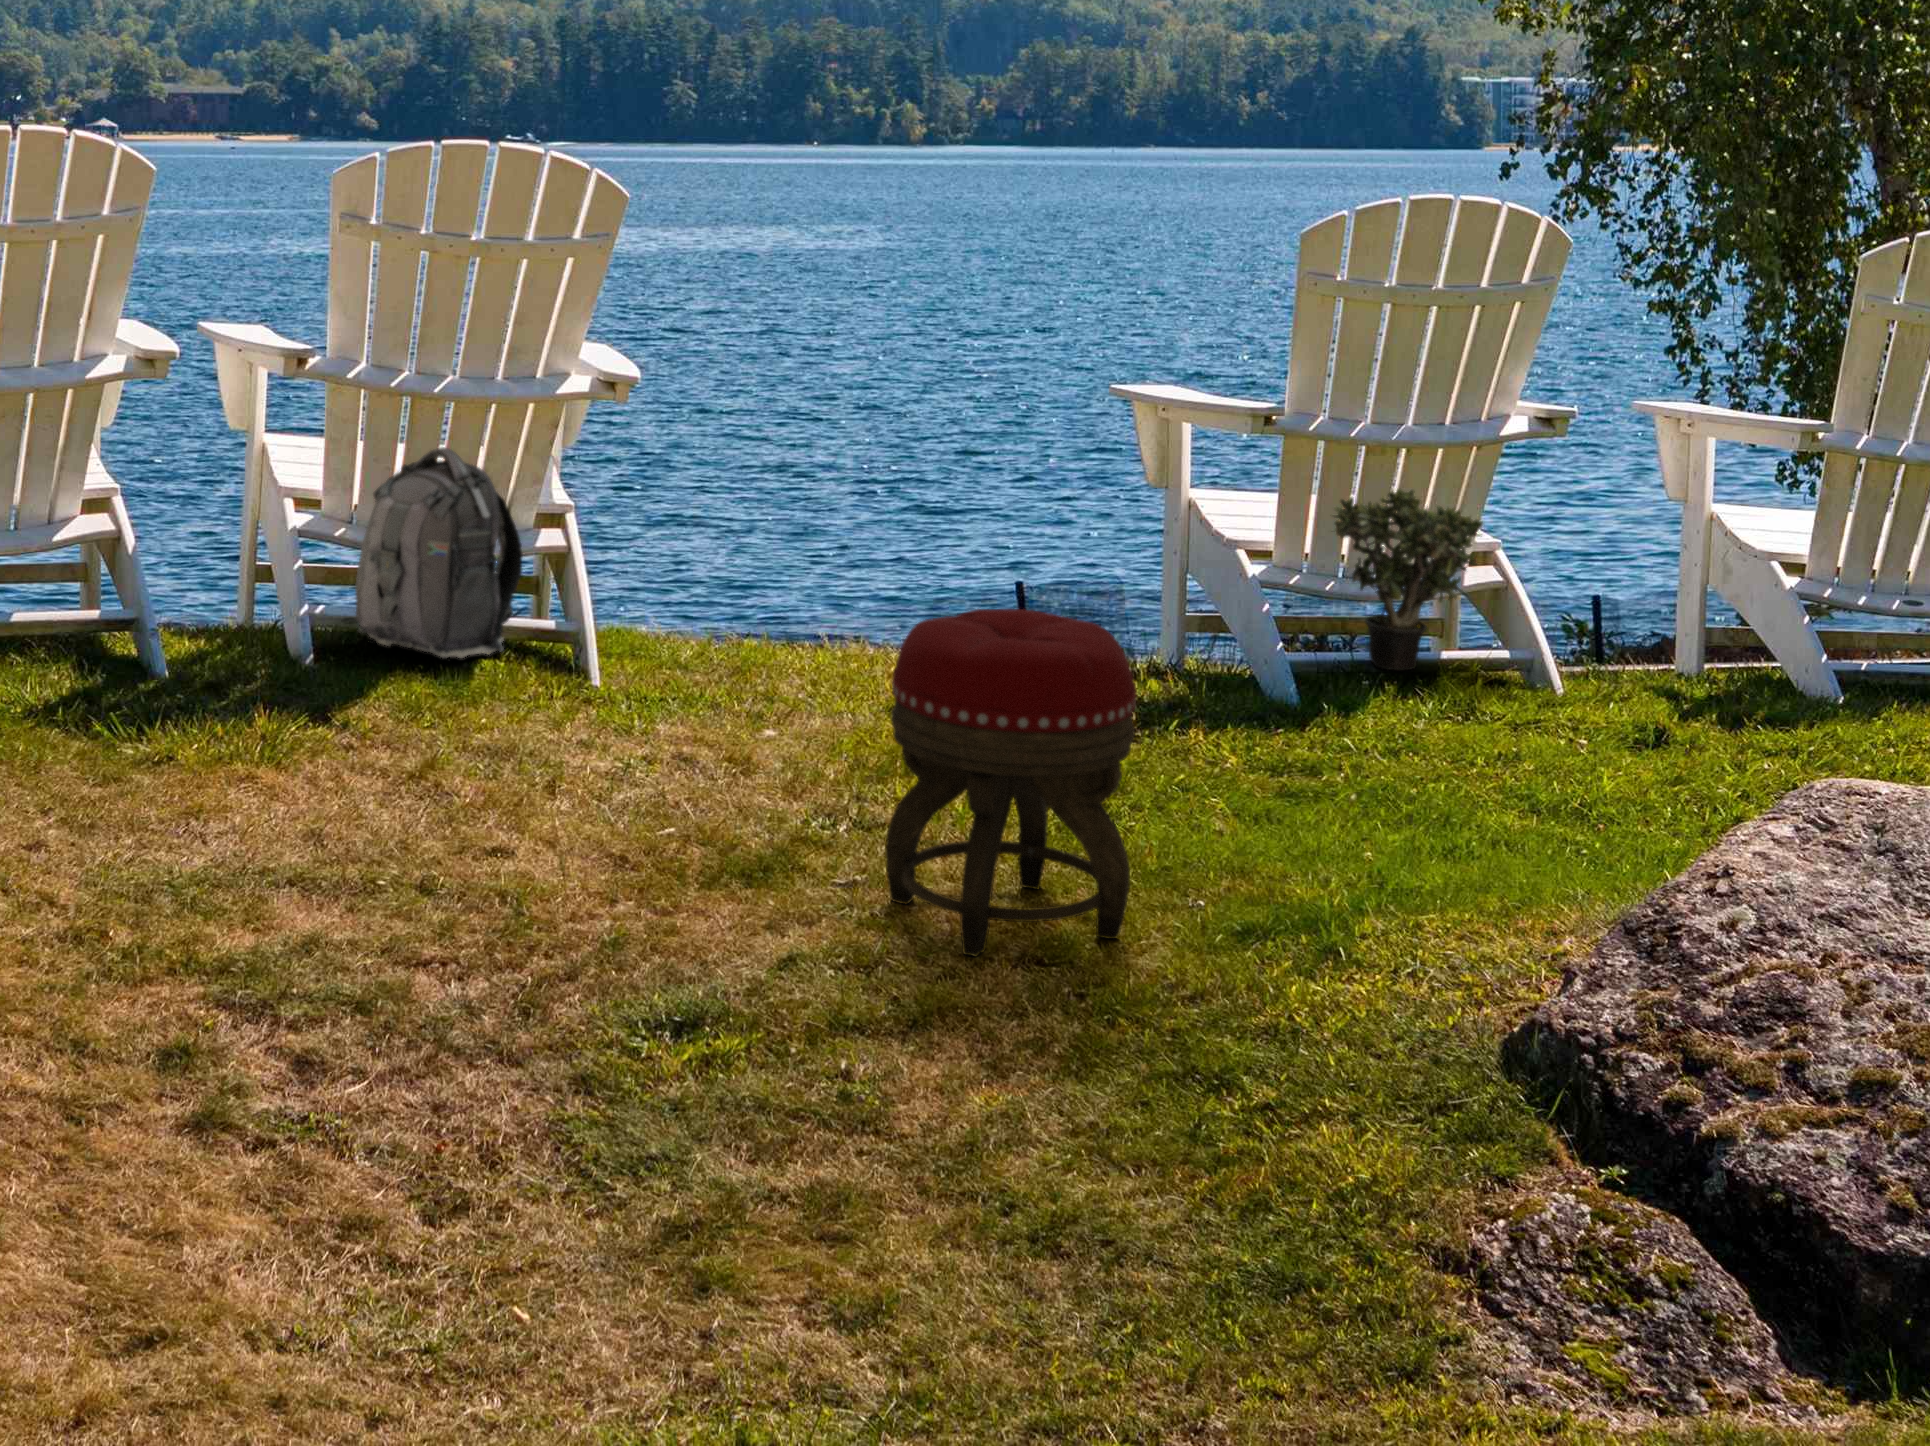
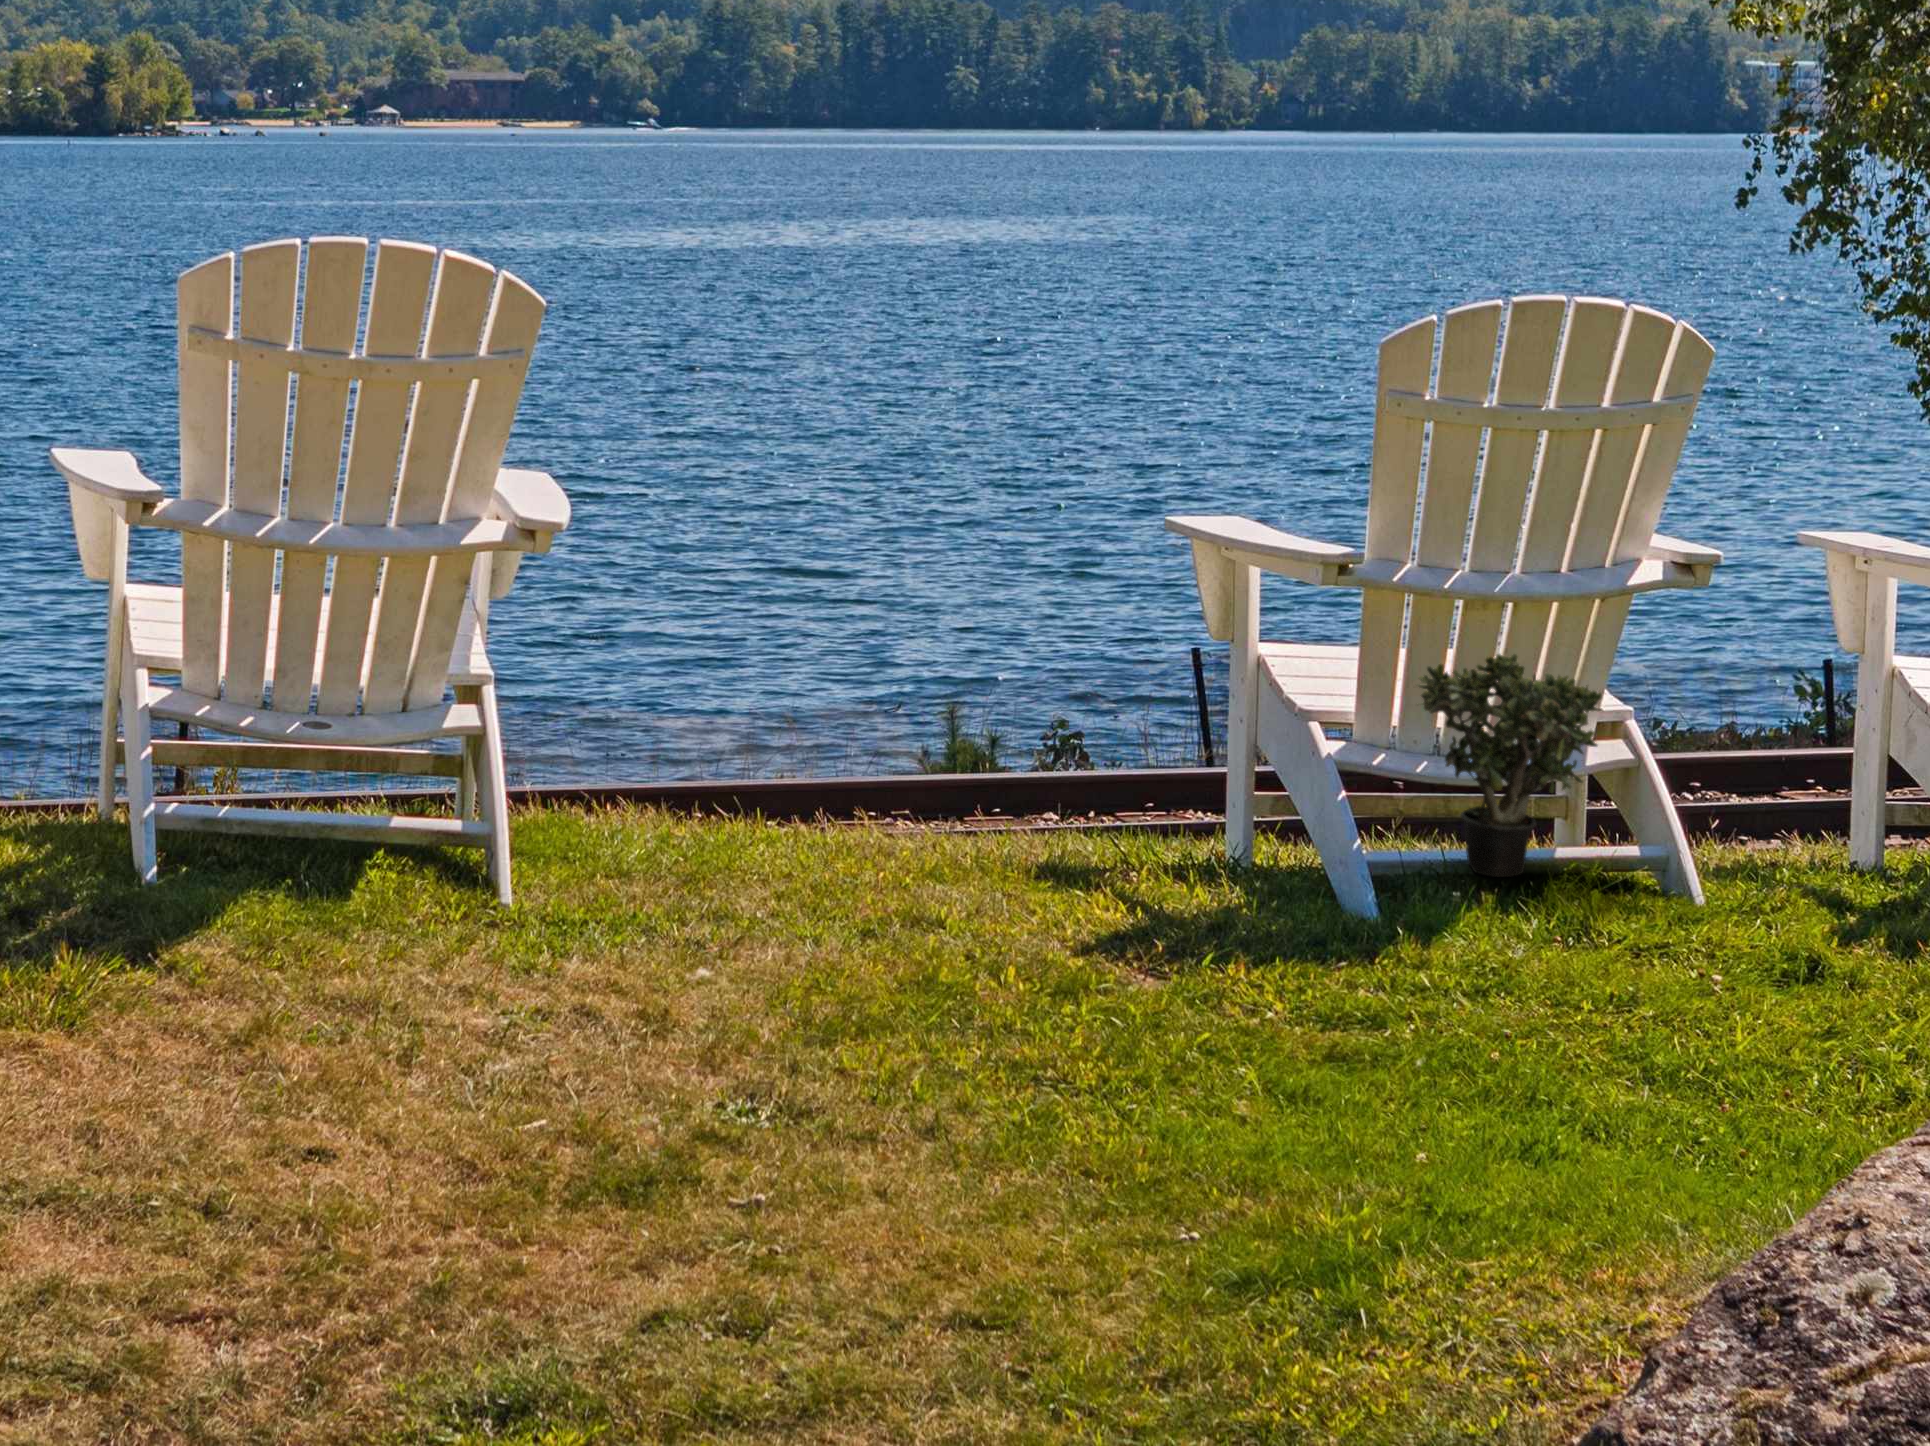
backpack: present [355,447,523,658] -> none [204,611,424,877]
footstool: present [885,609,1137,956] -> none [796,840,1111,1305]

